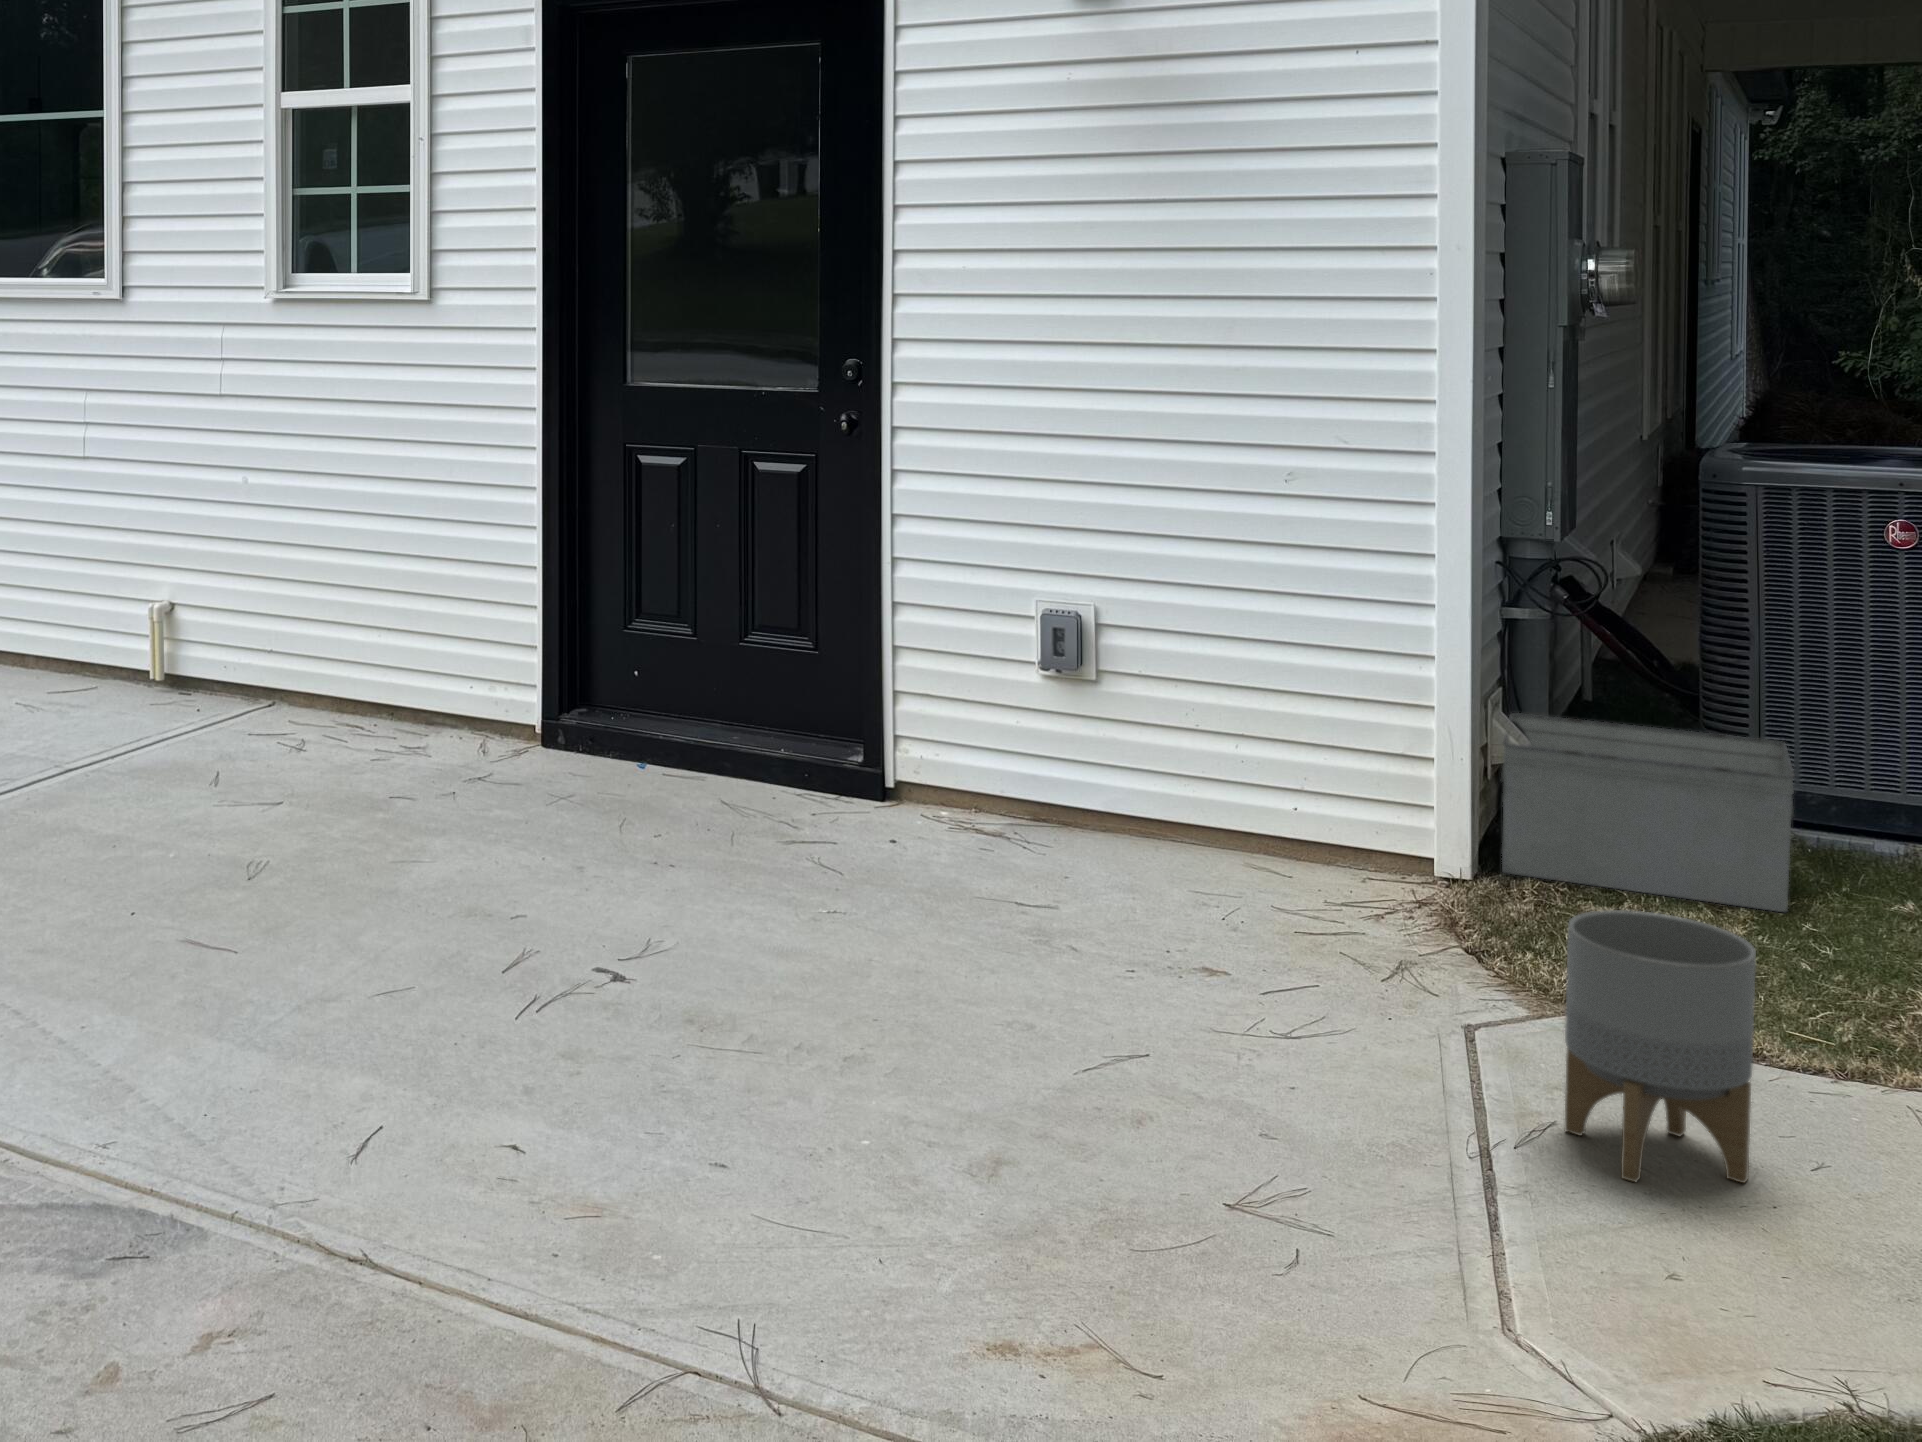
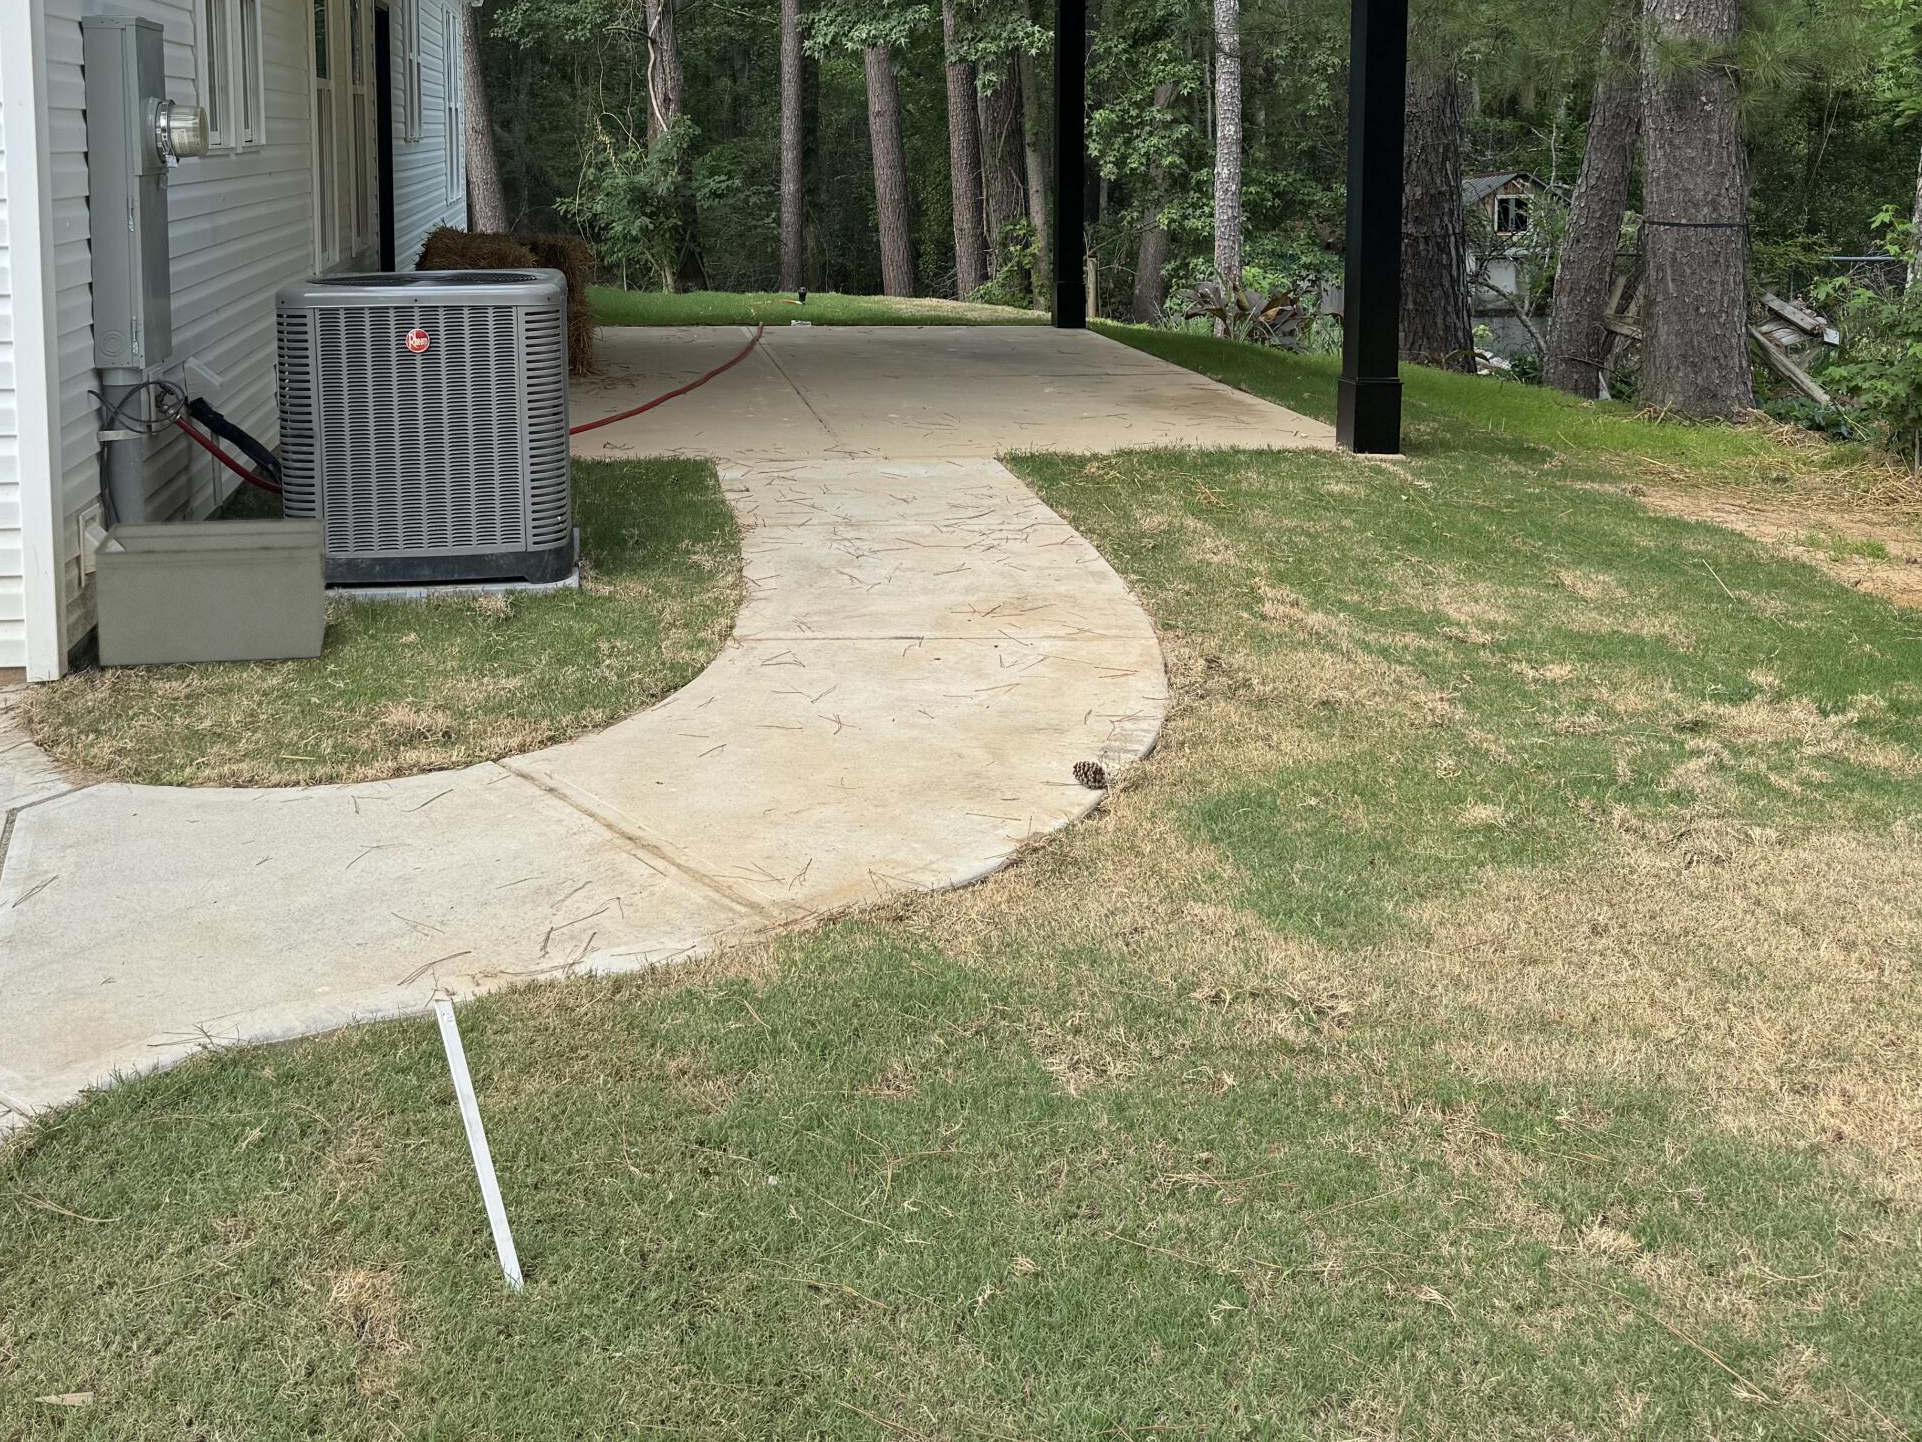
planter: present [1565,910,1756,1183] -> none [47,680,197,916]

